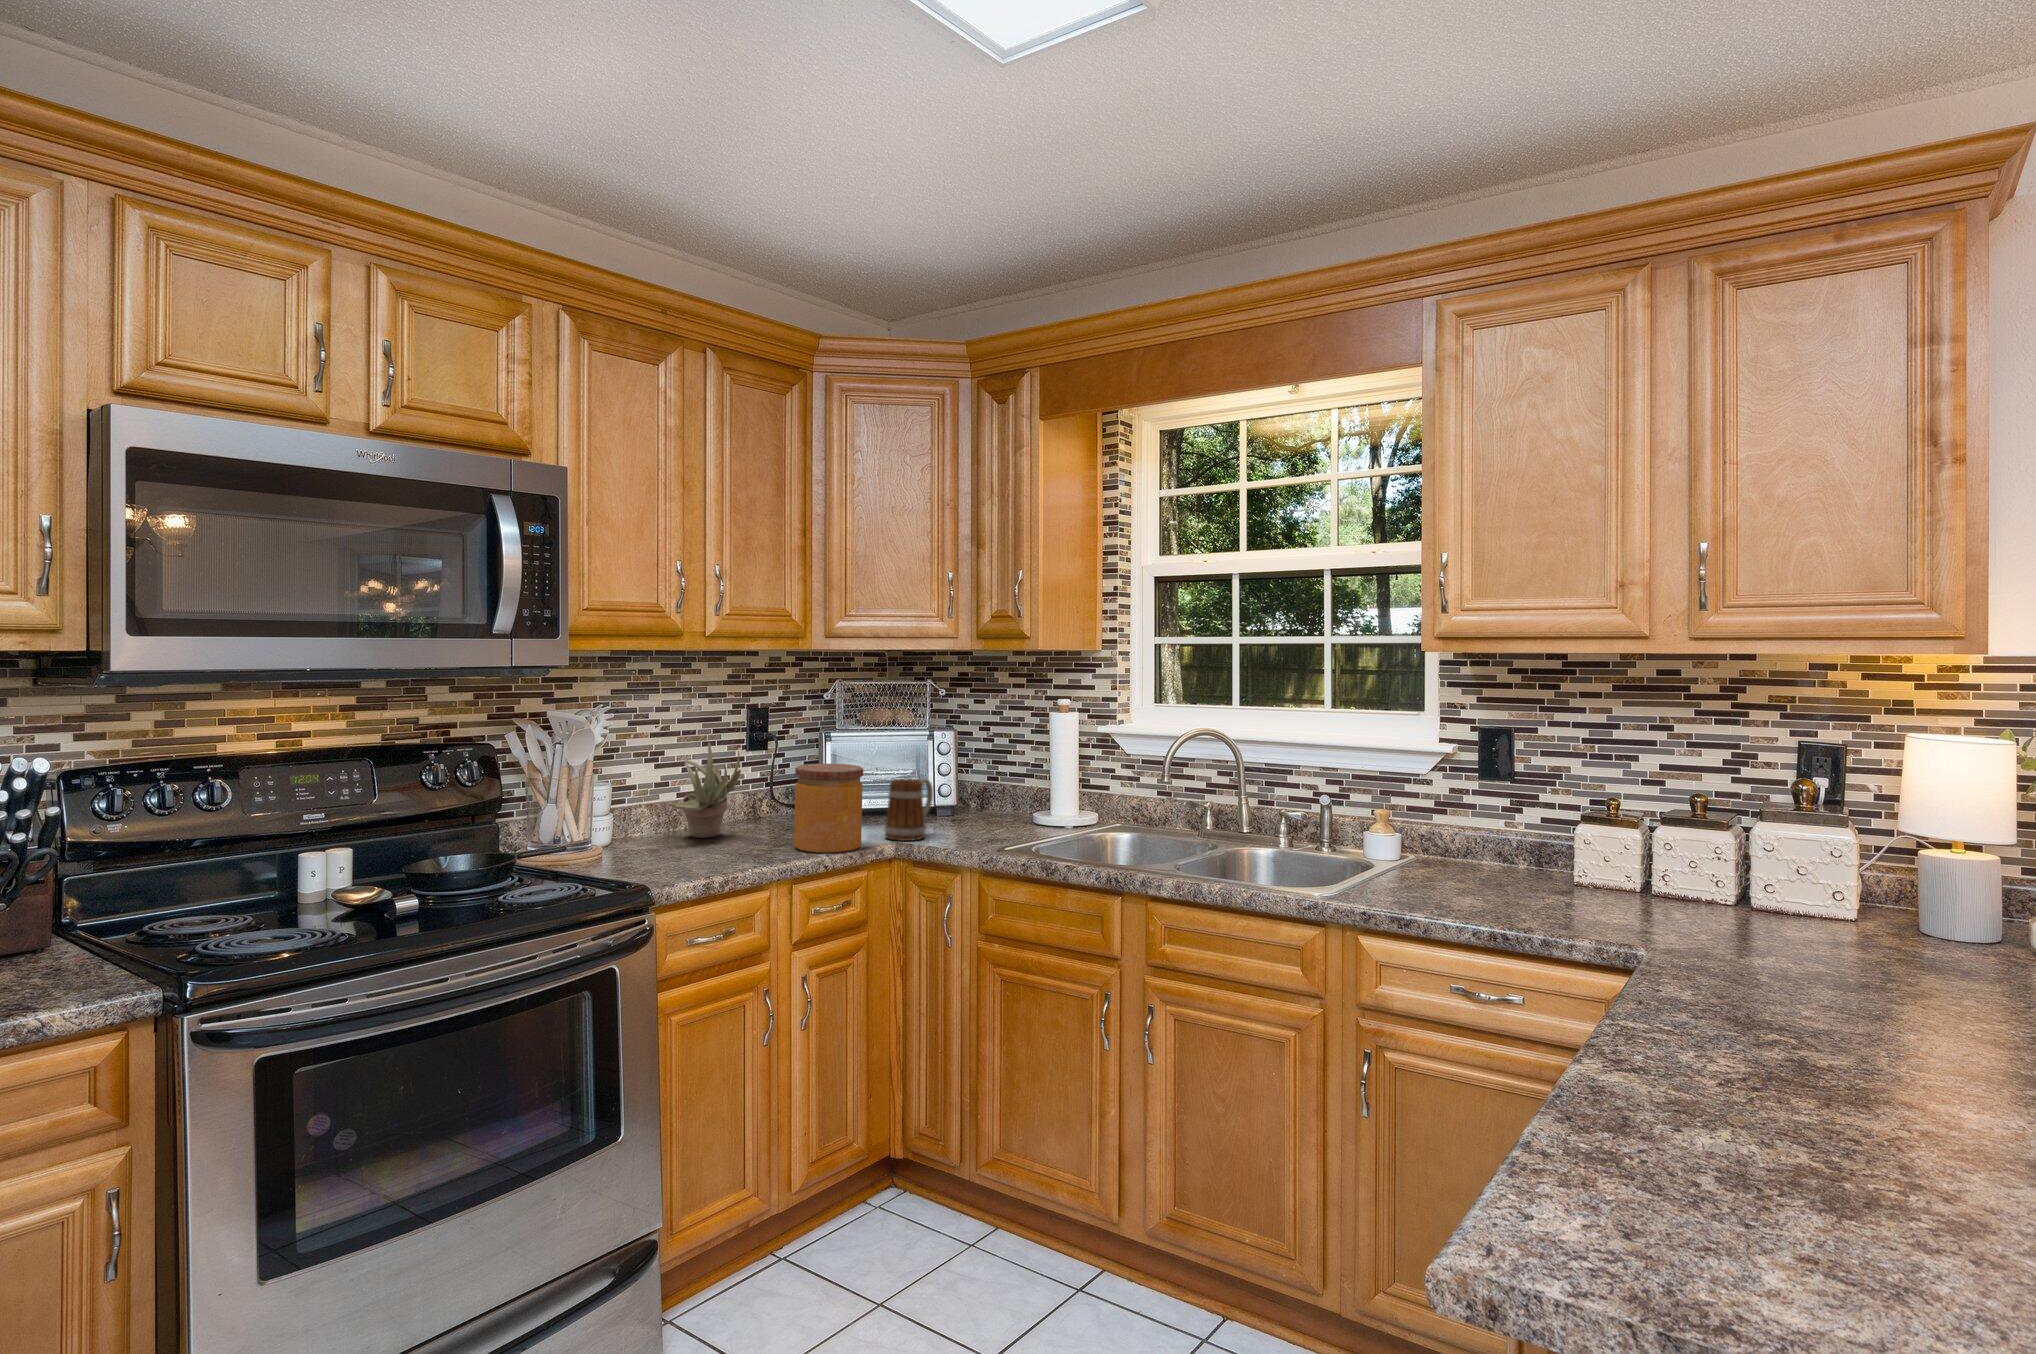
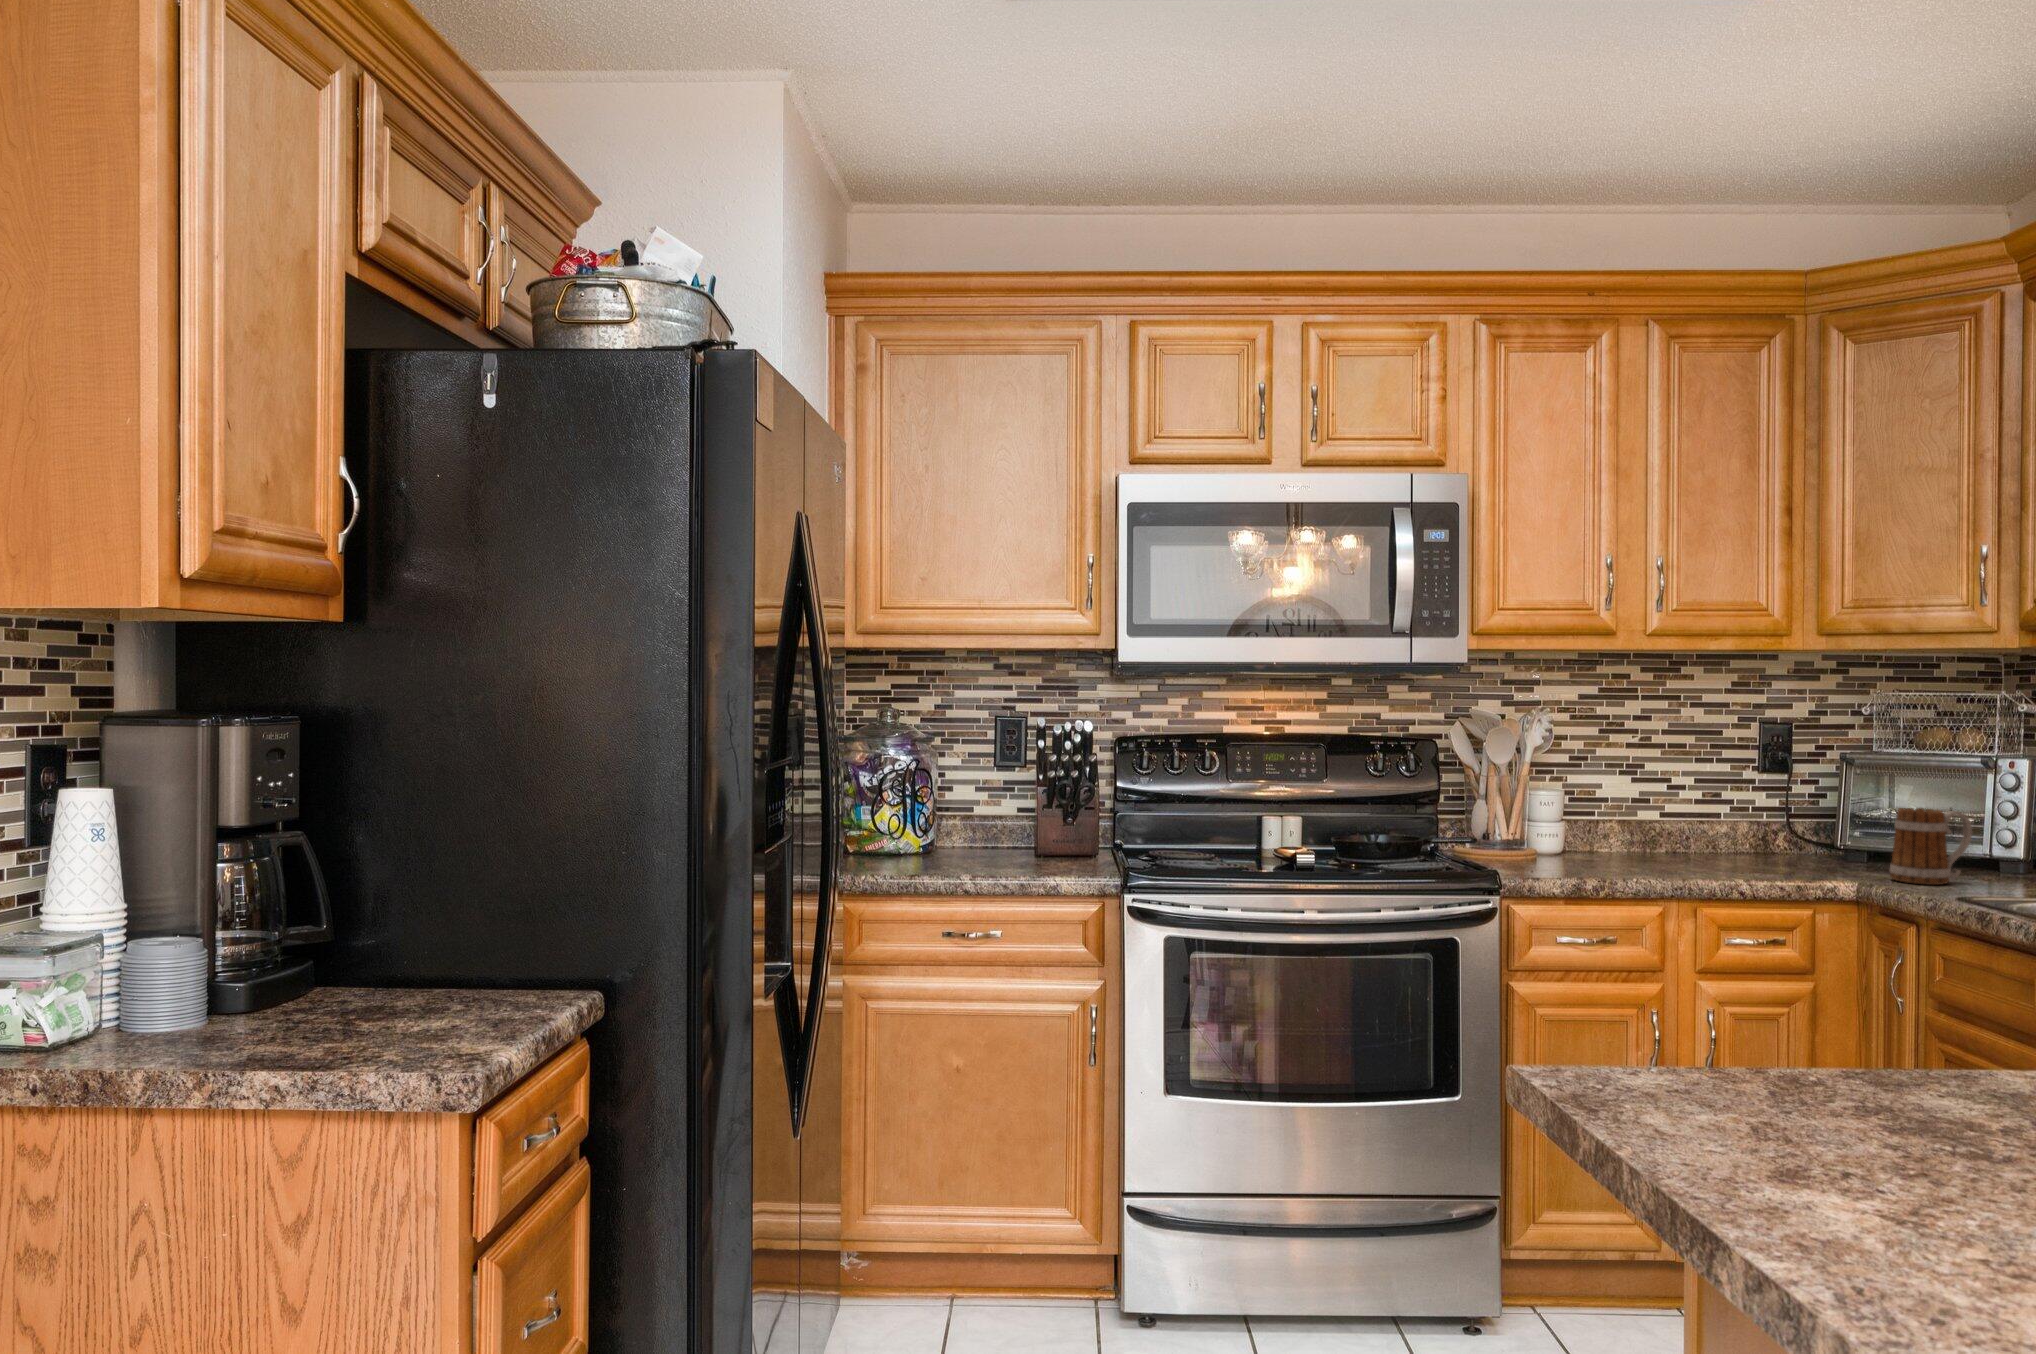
succulent plant: present [670,743,741,838] -> none [1616,752,1713,856]
jar: present [794,764,863,853] -> none [1751,780,1842,882]

